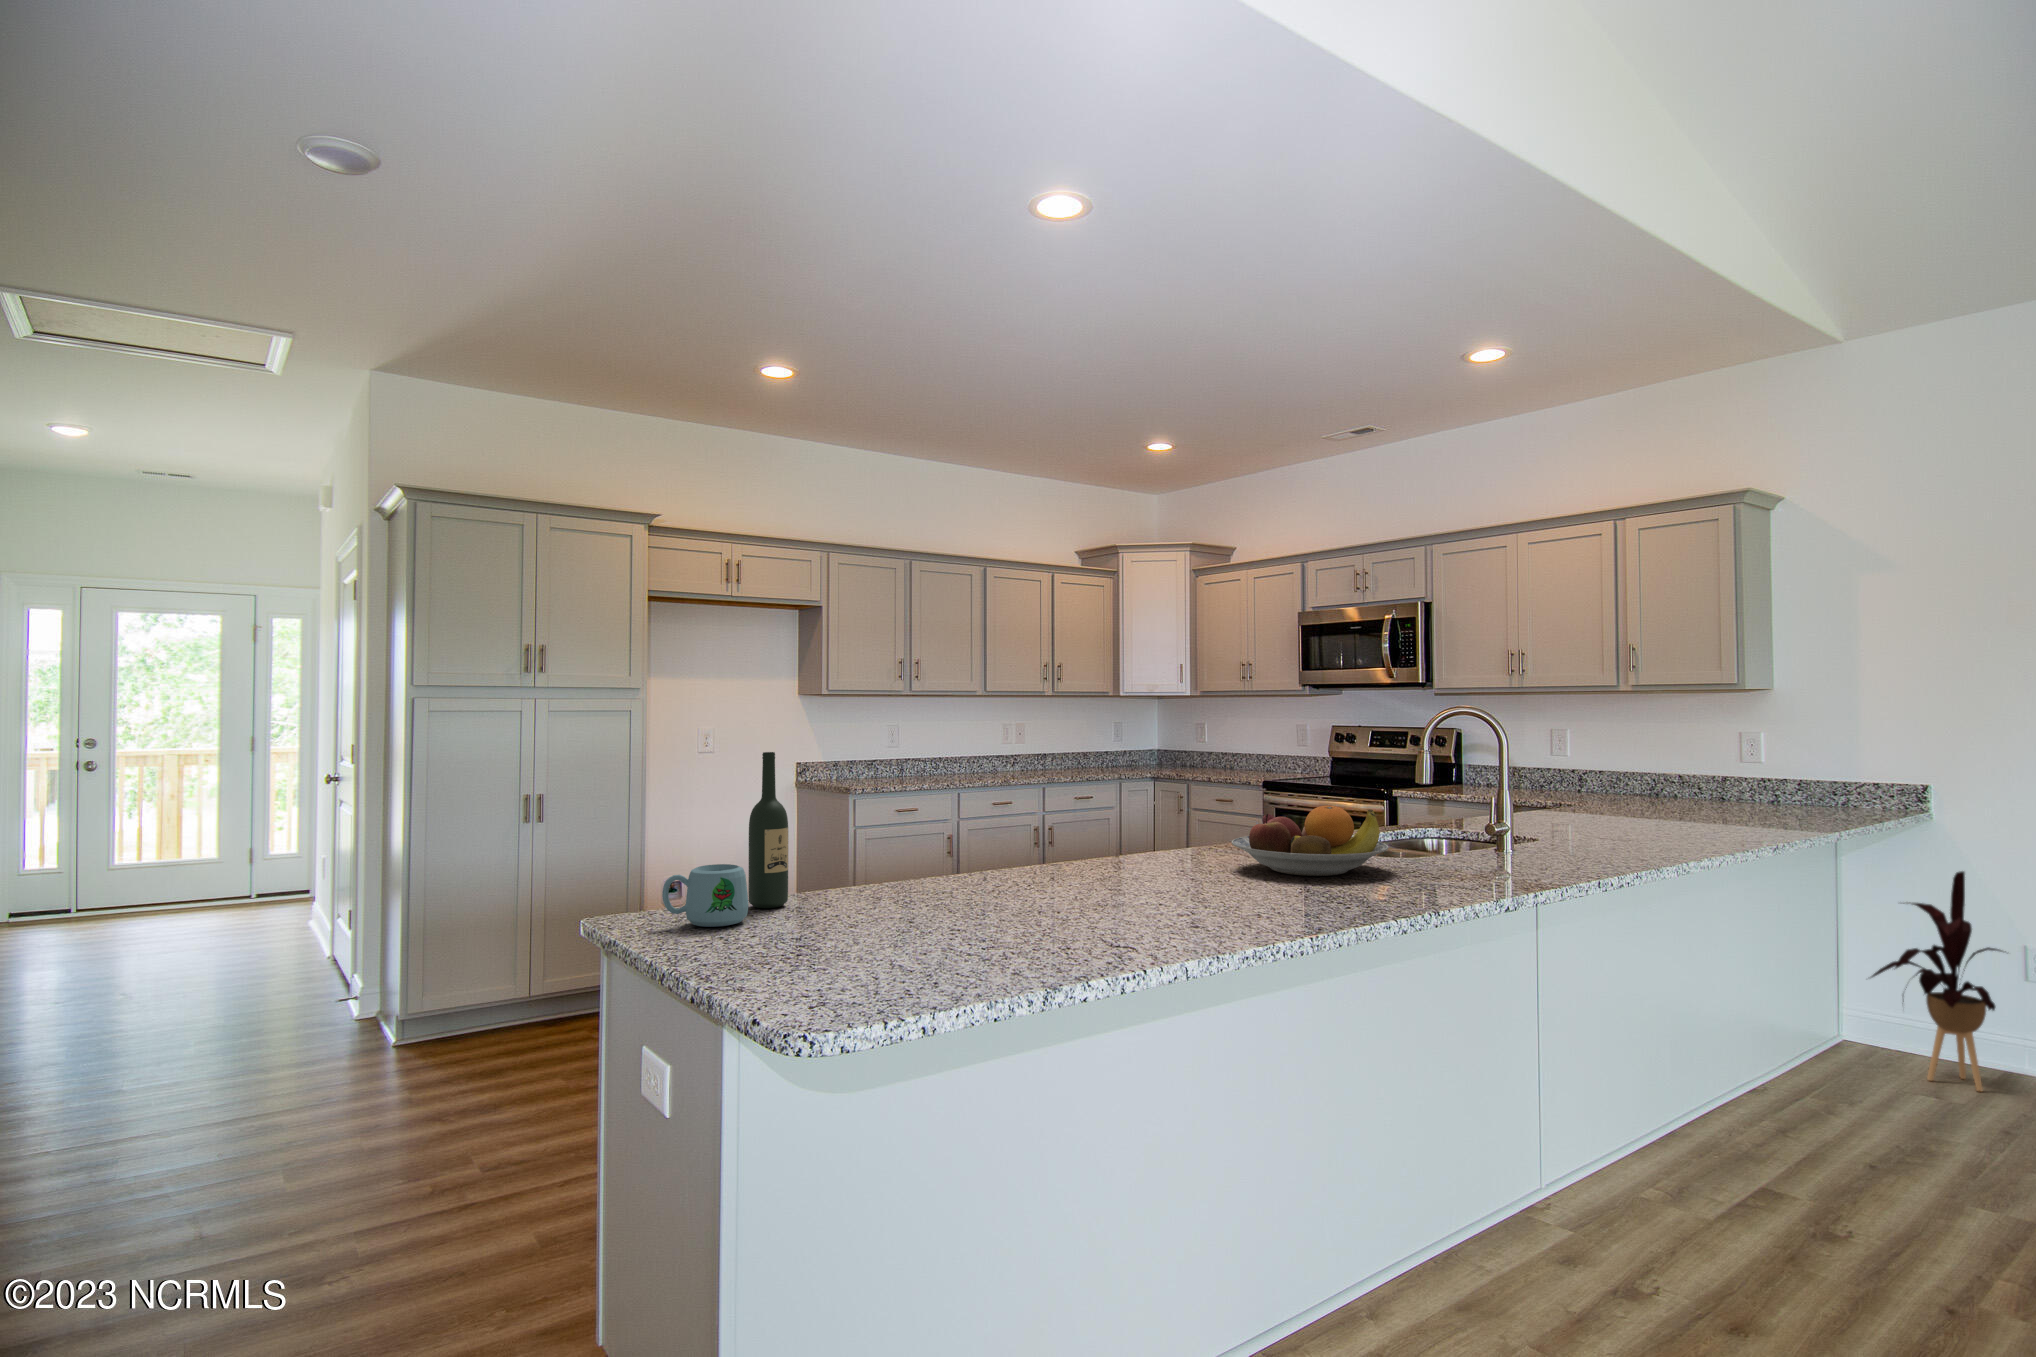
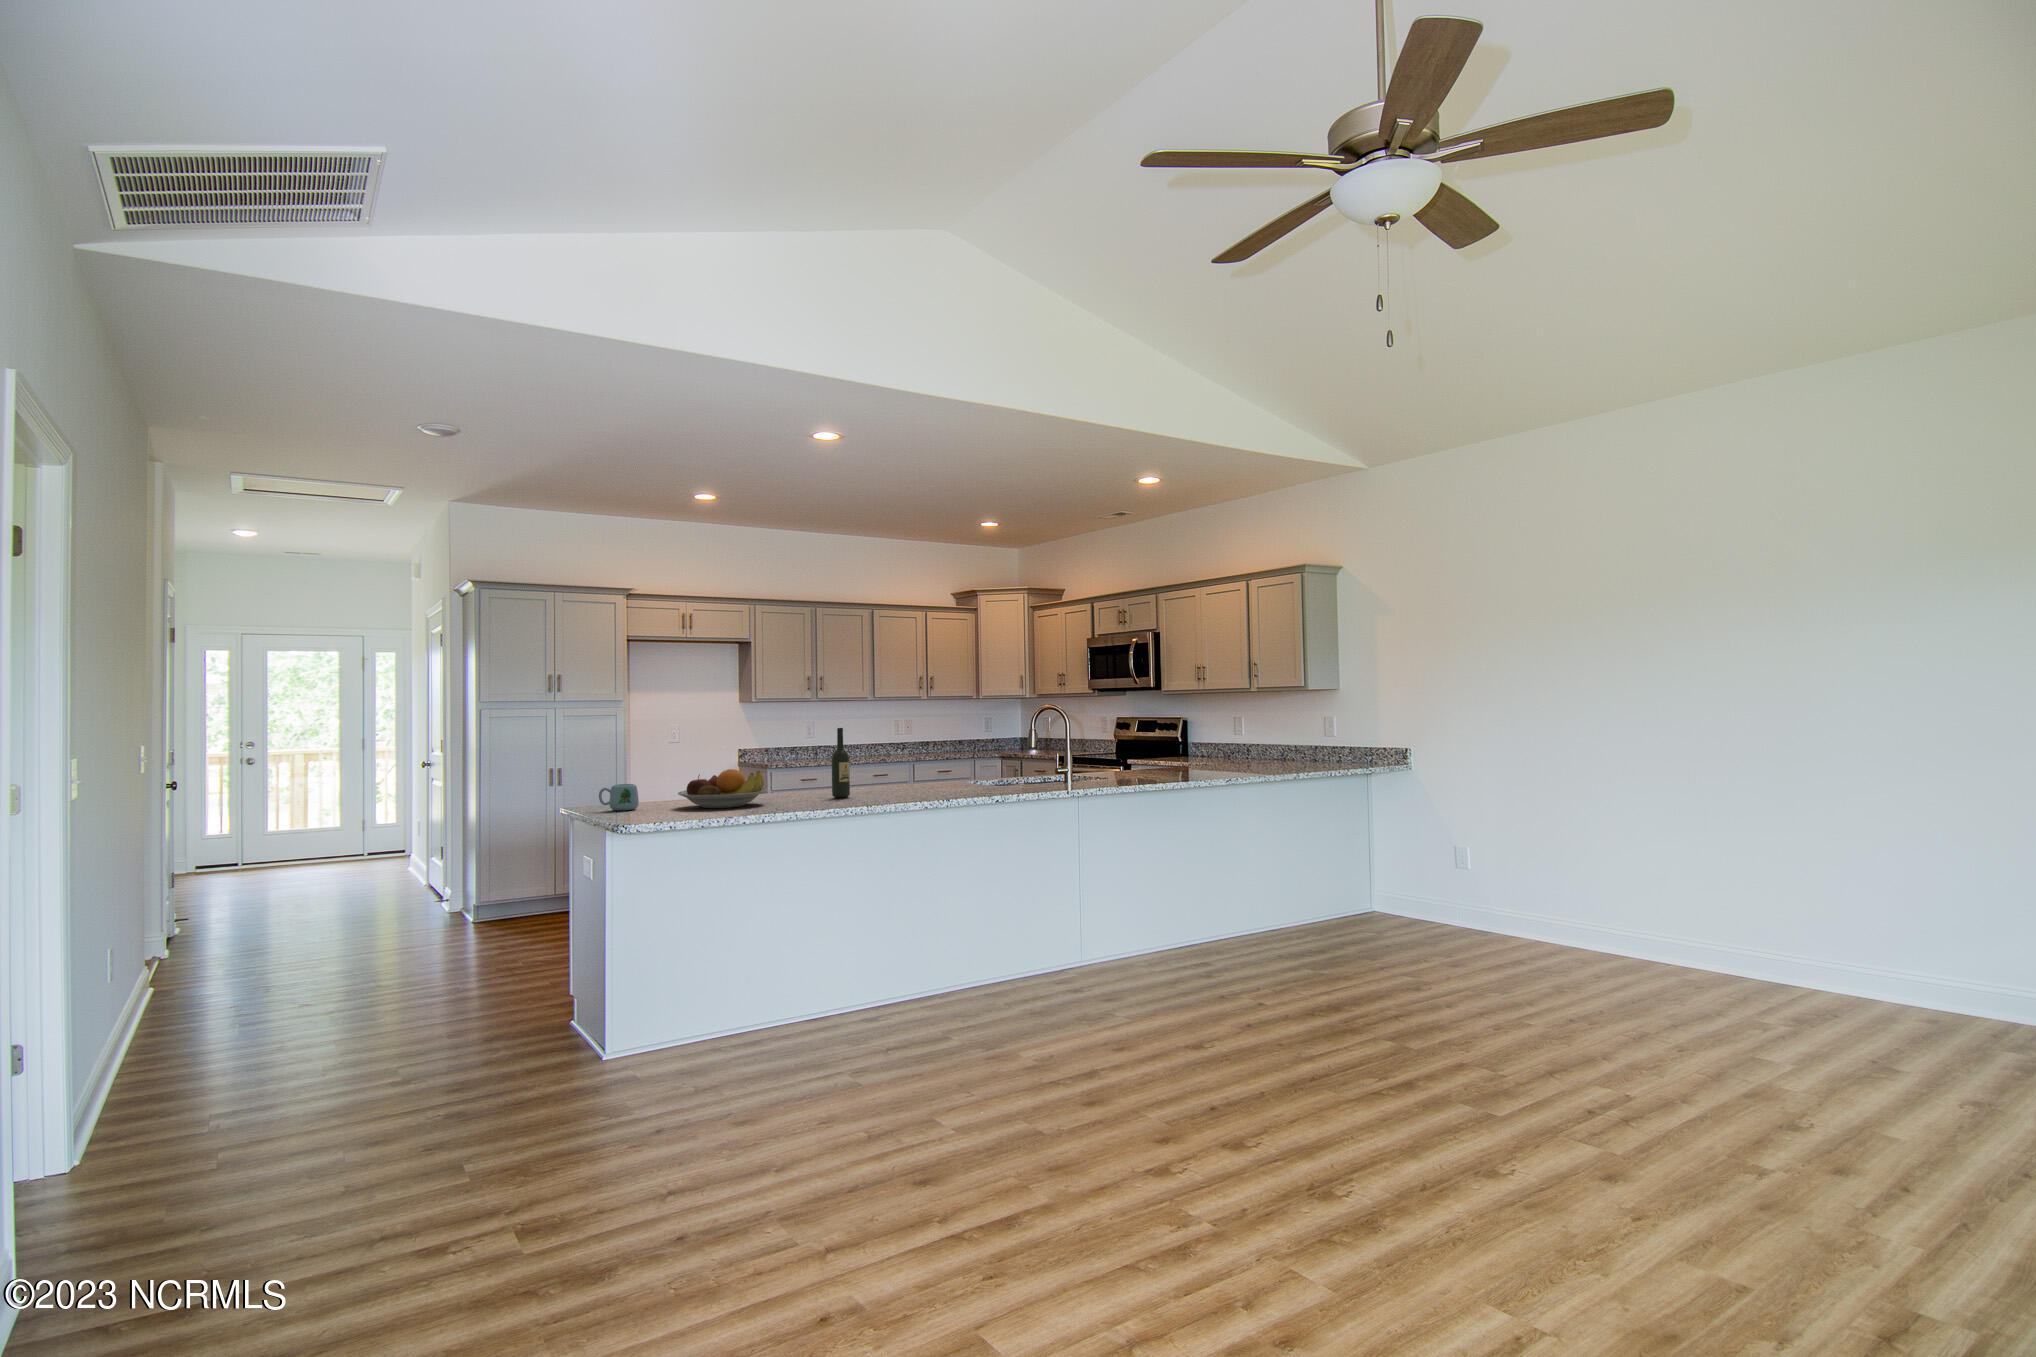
wine bottle: present [748,752,788,908] -> present [832,728,850,798]
fruit bowl: present [1232,806,1388,876] -> present [678,769,767,808]
house plant: present [1871,871,2002,1091] -> none [1356,798,1422,929]

